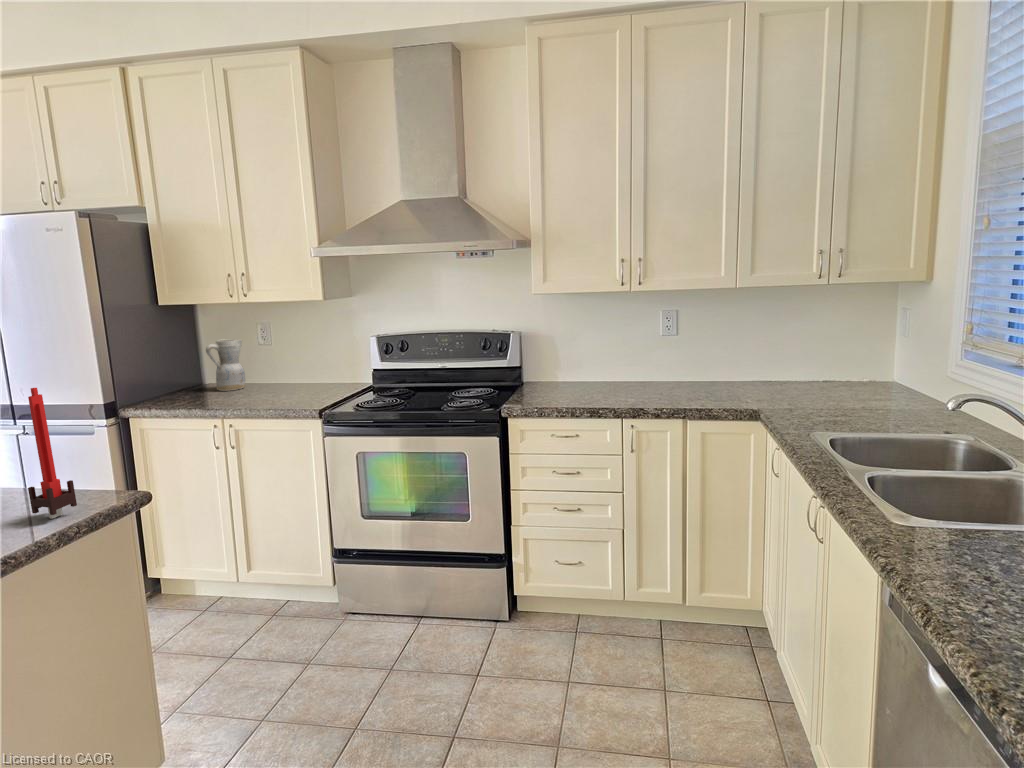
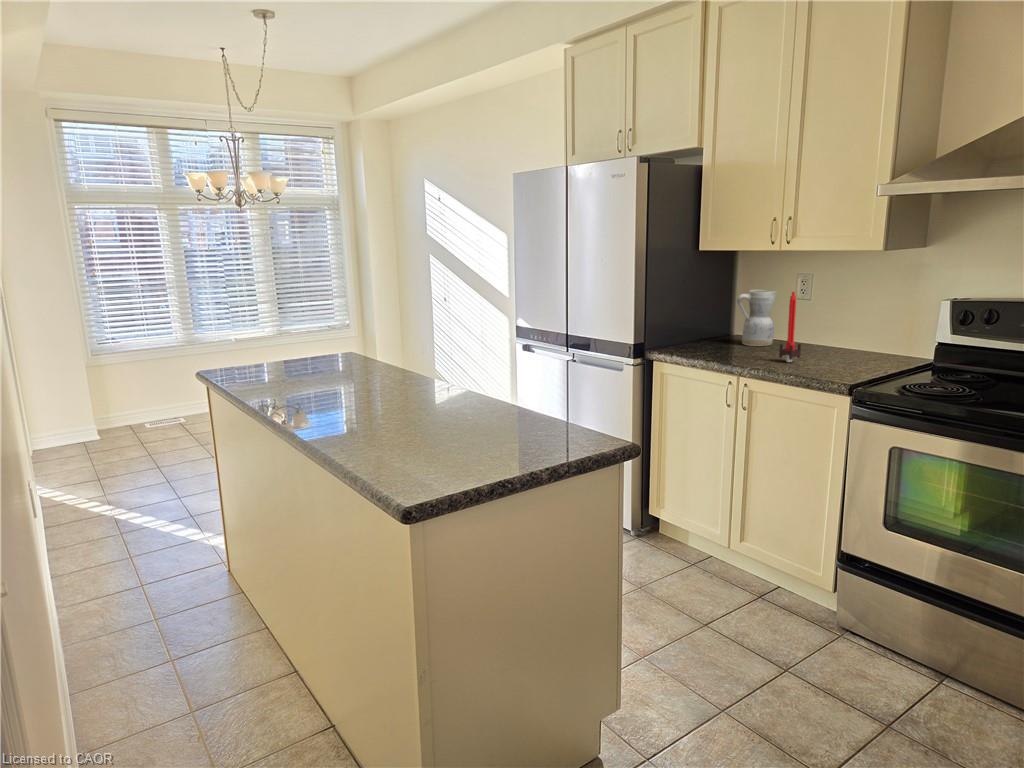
candle: present [28,388,77,519] -> present [779,292,801,362]

